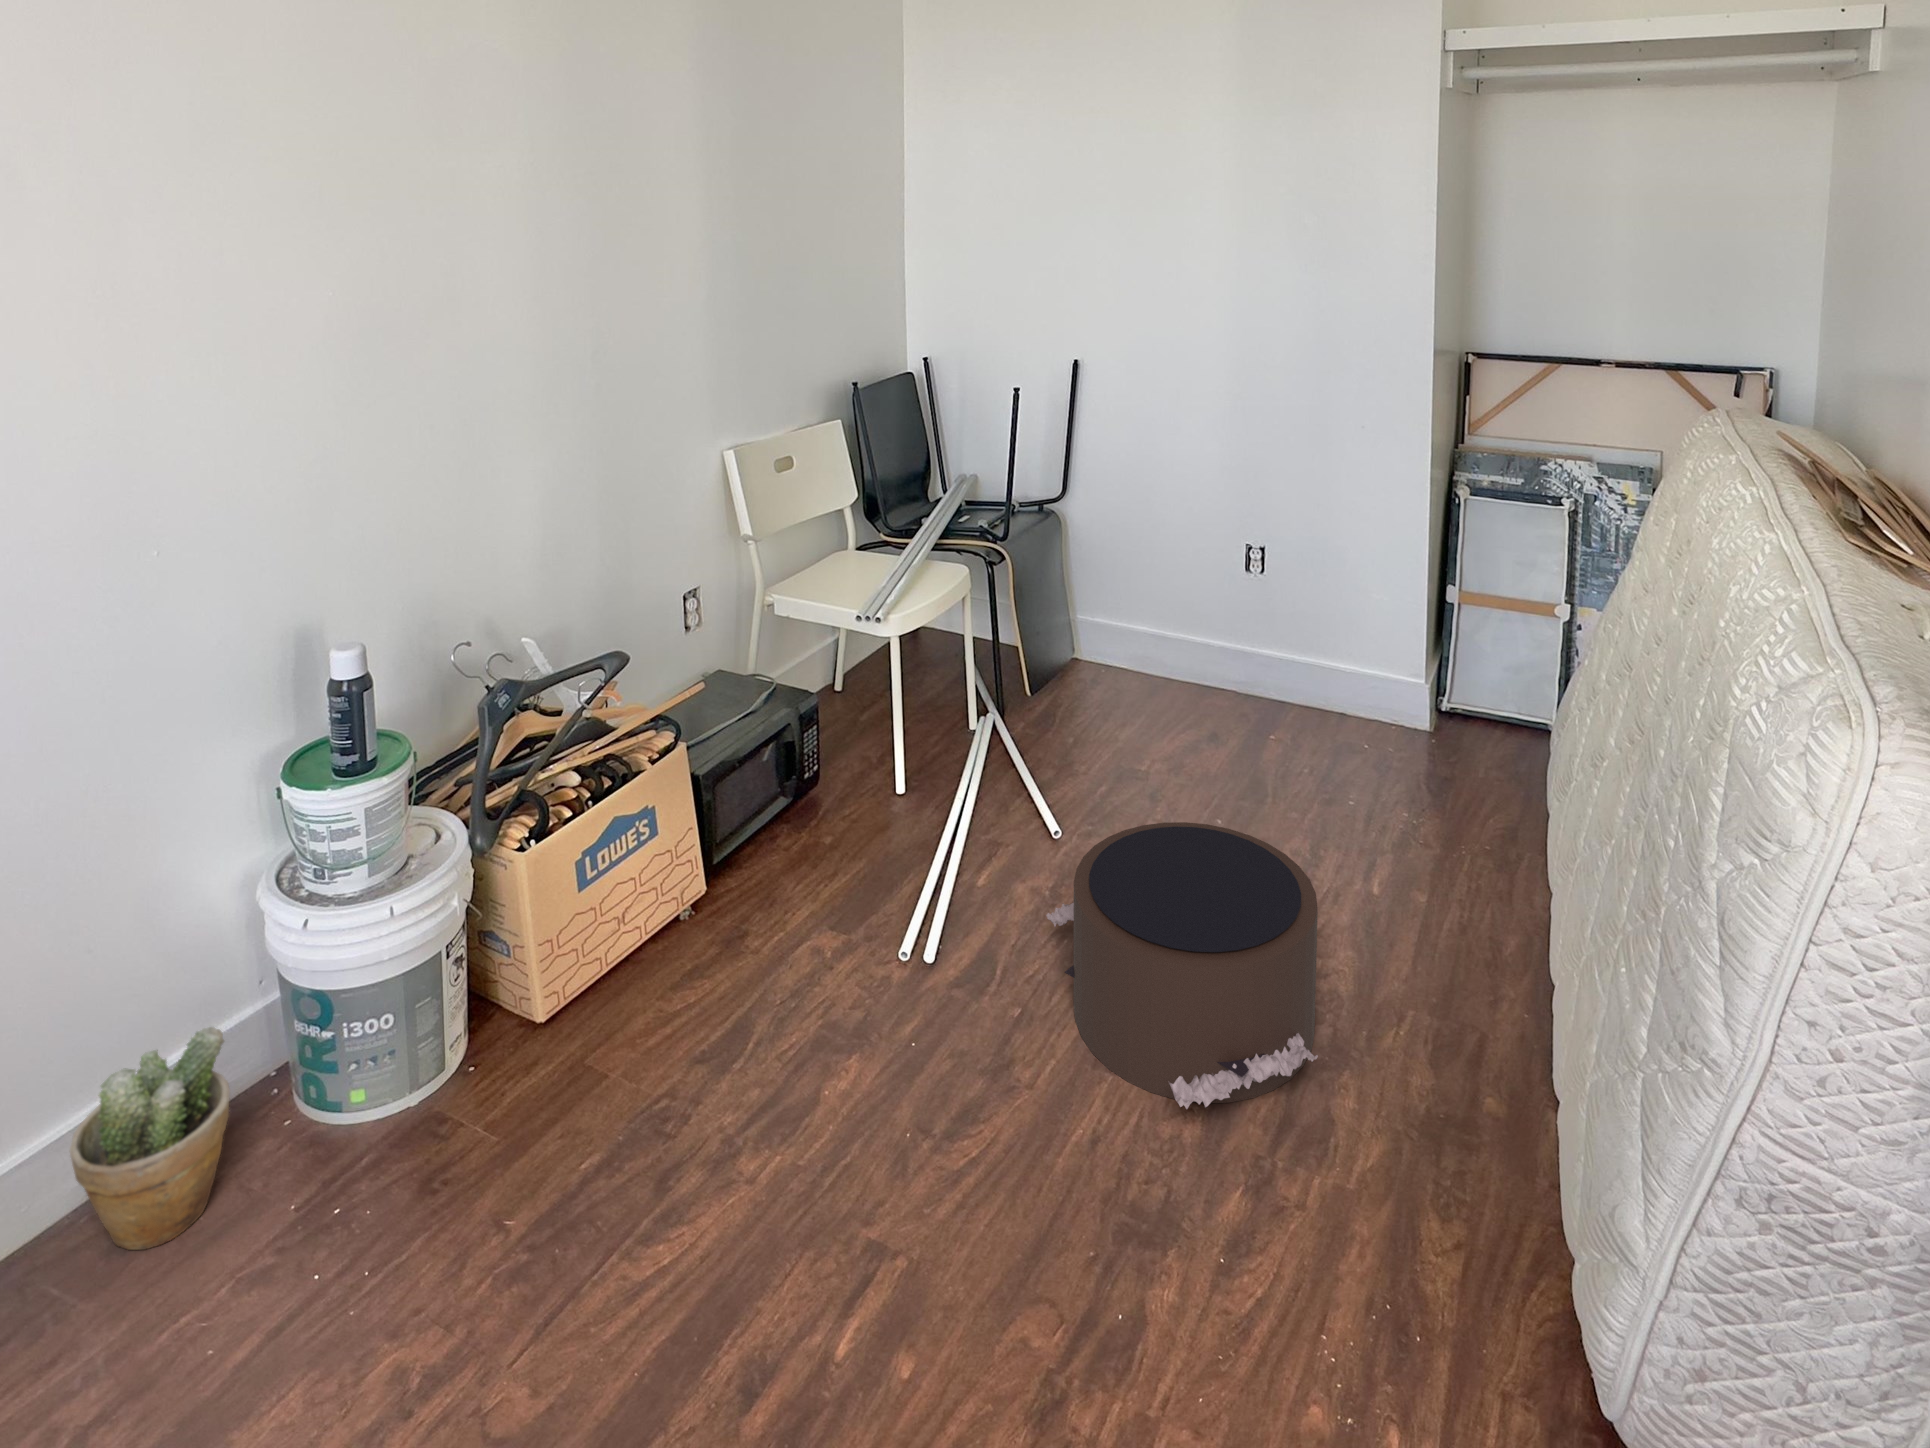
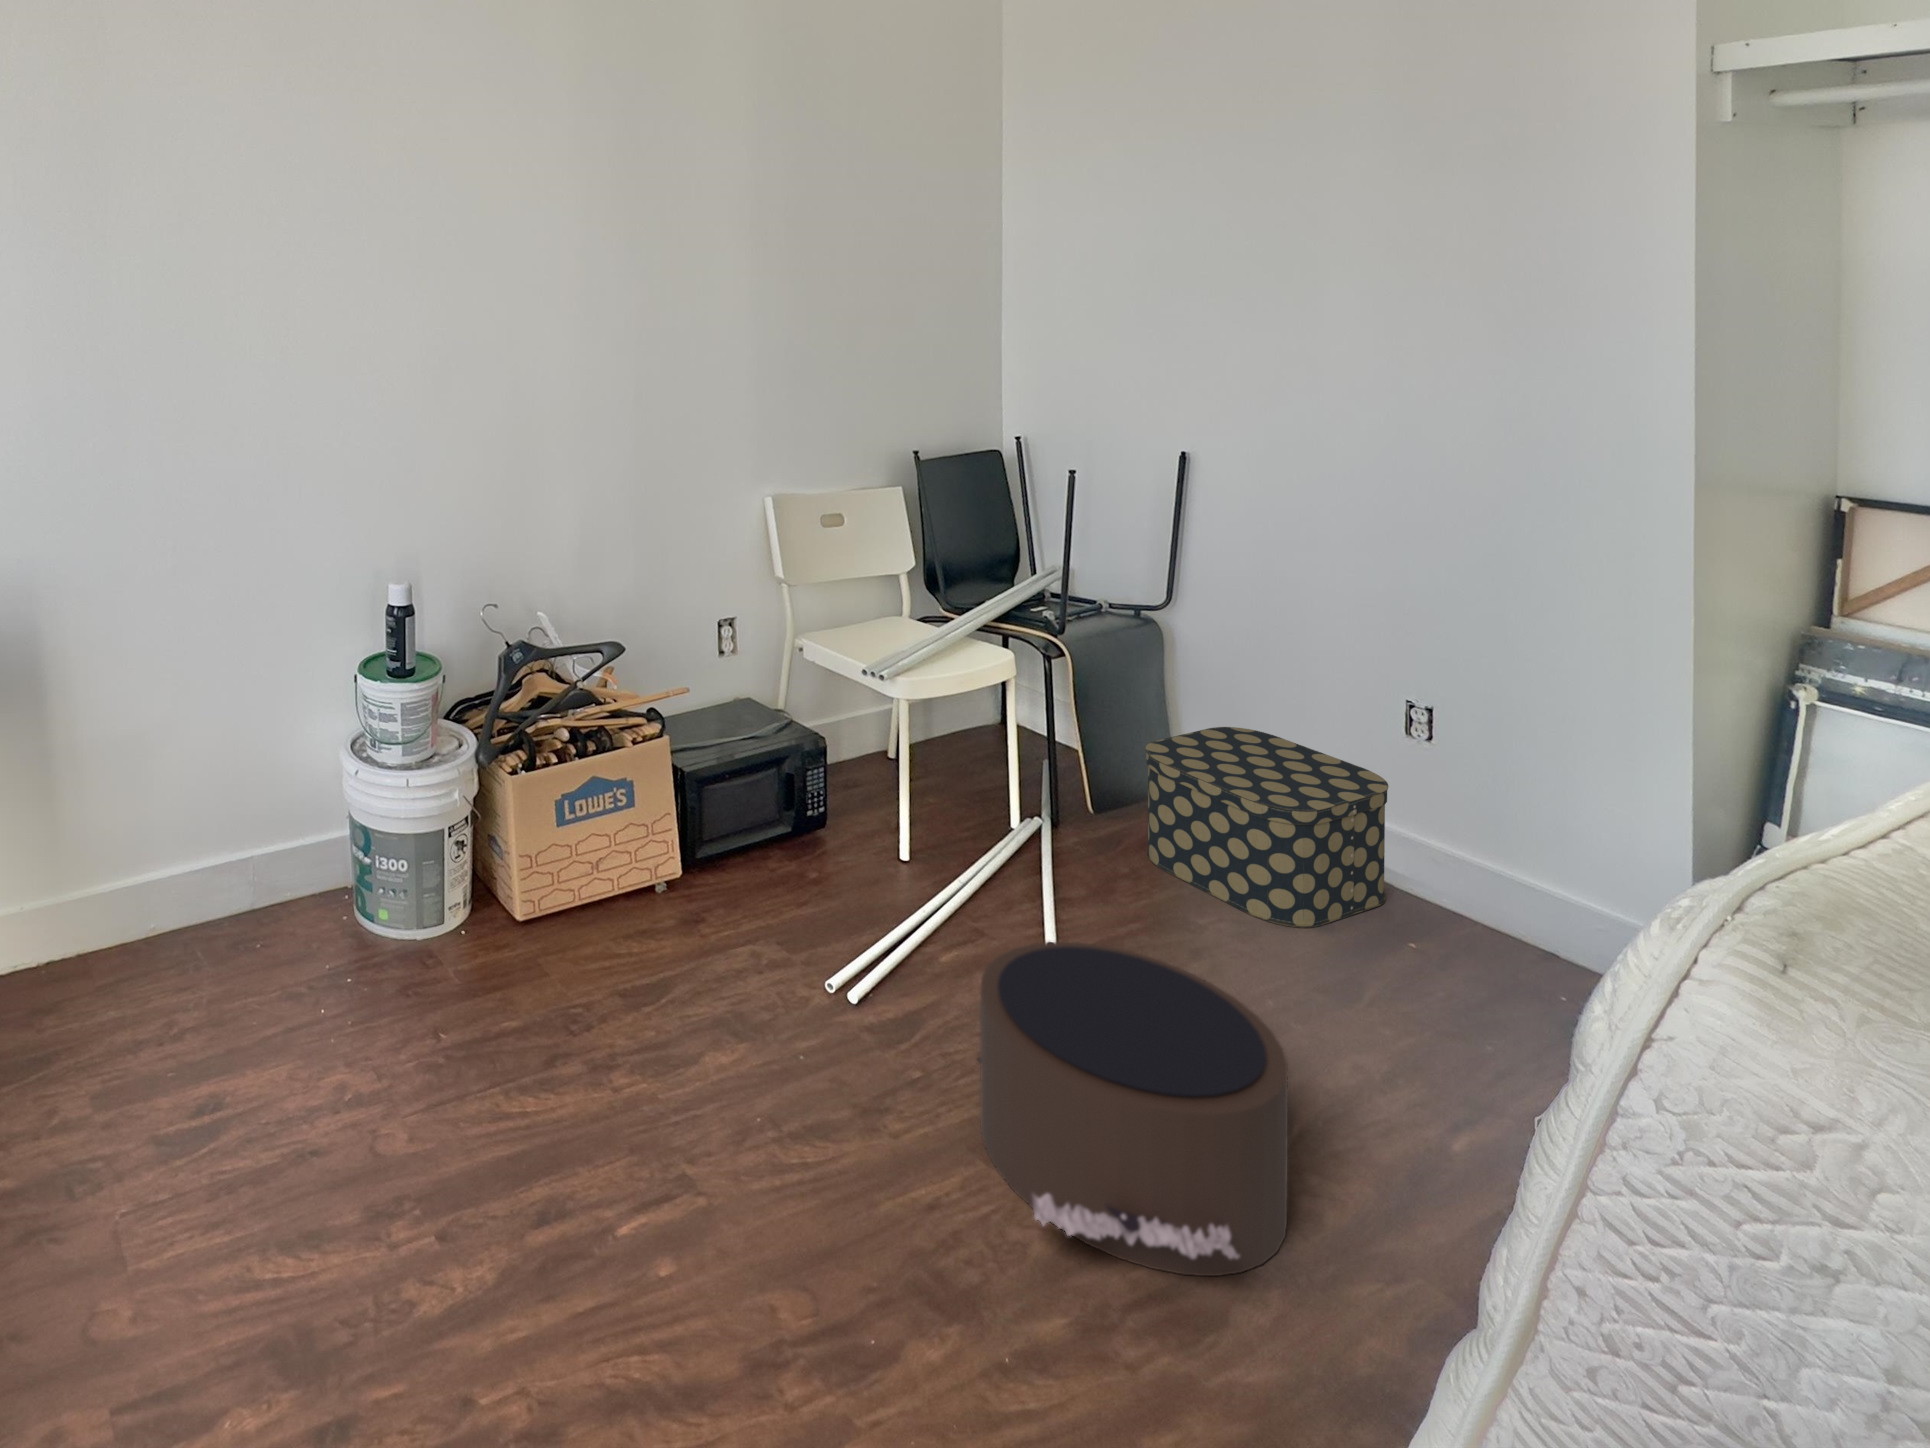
storage box: none [1075,591,1241,750] -> present [1145,727,1388,928]
potted plant: present [70,1027,230,1250] -> none [217,821,306,956]

